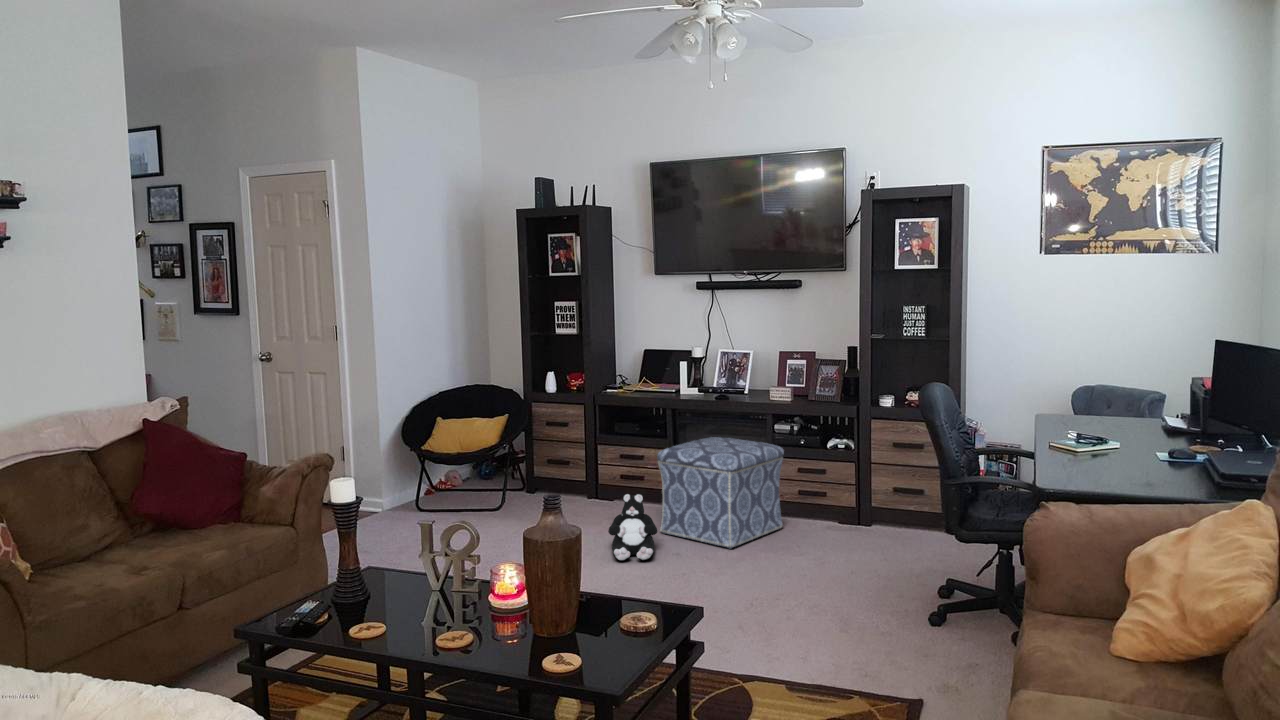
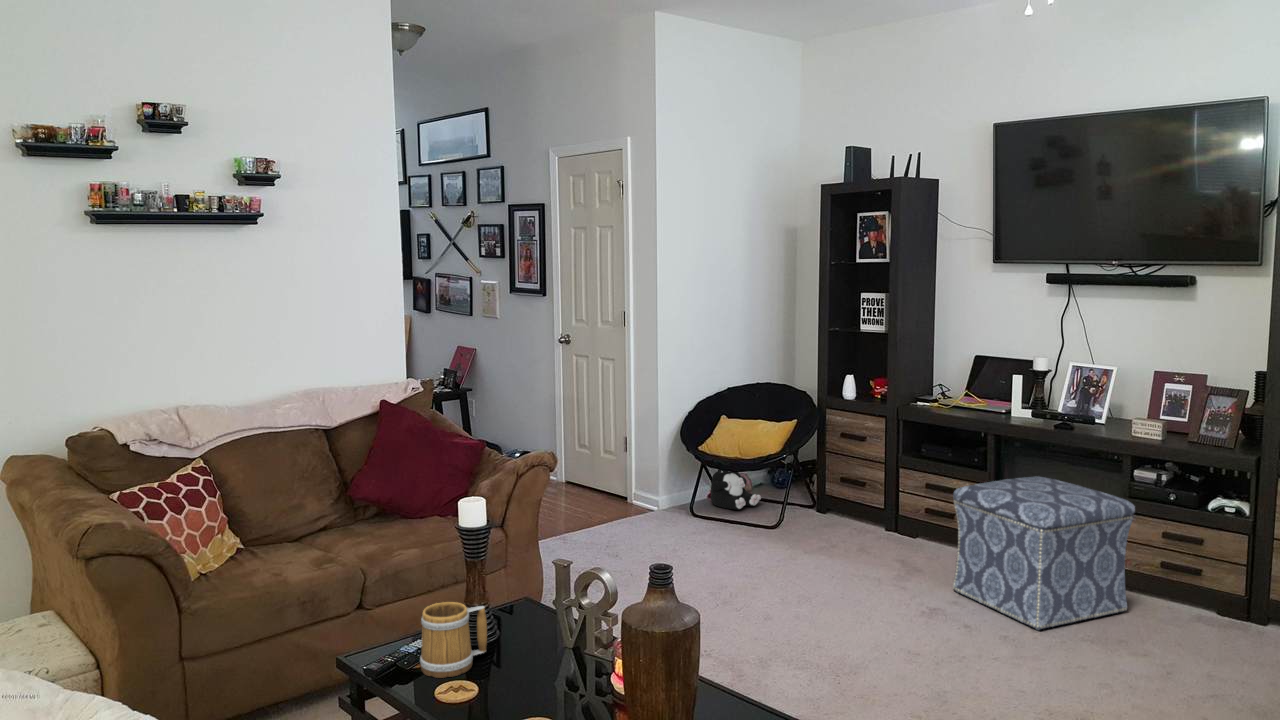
plush toy: present [608,494,657,560] -> present [711,470,761,510]
mug: none [325,565,378,628] -> present [420,602,487,678]

